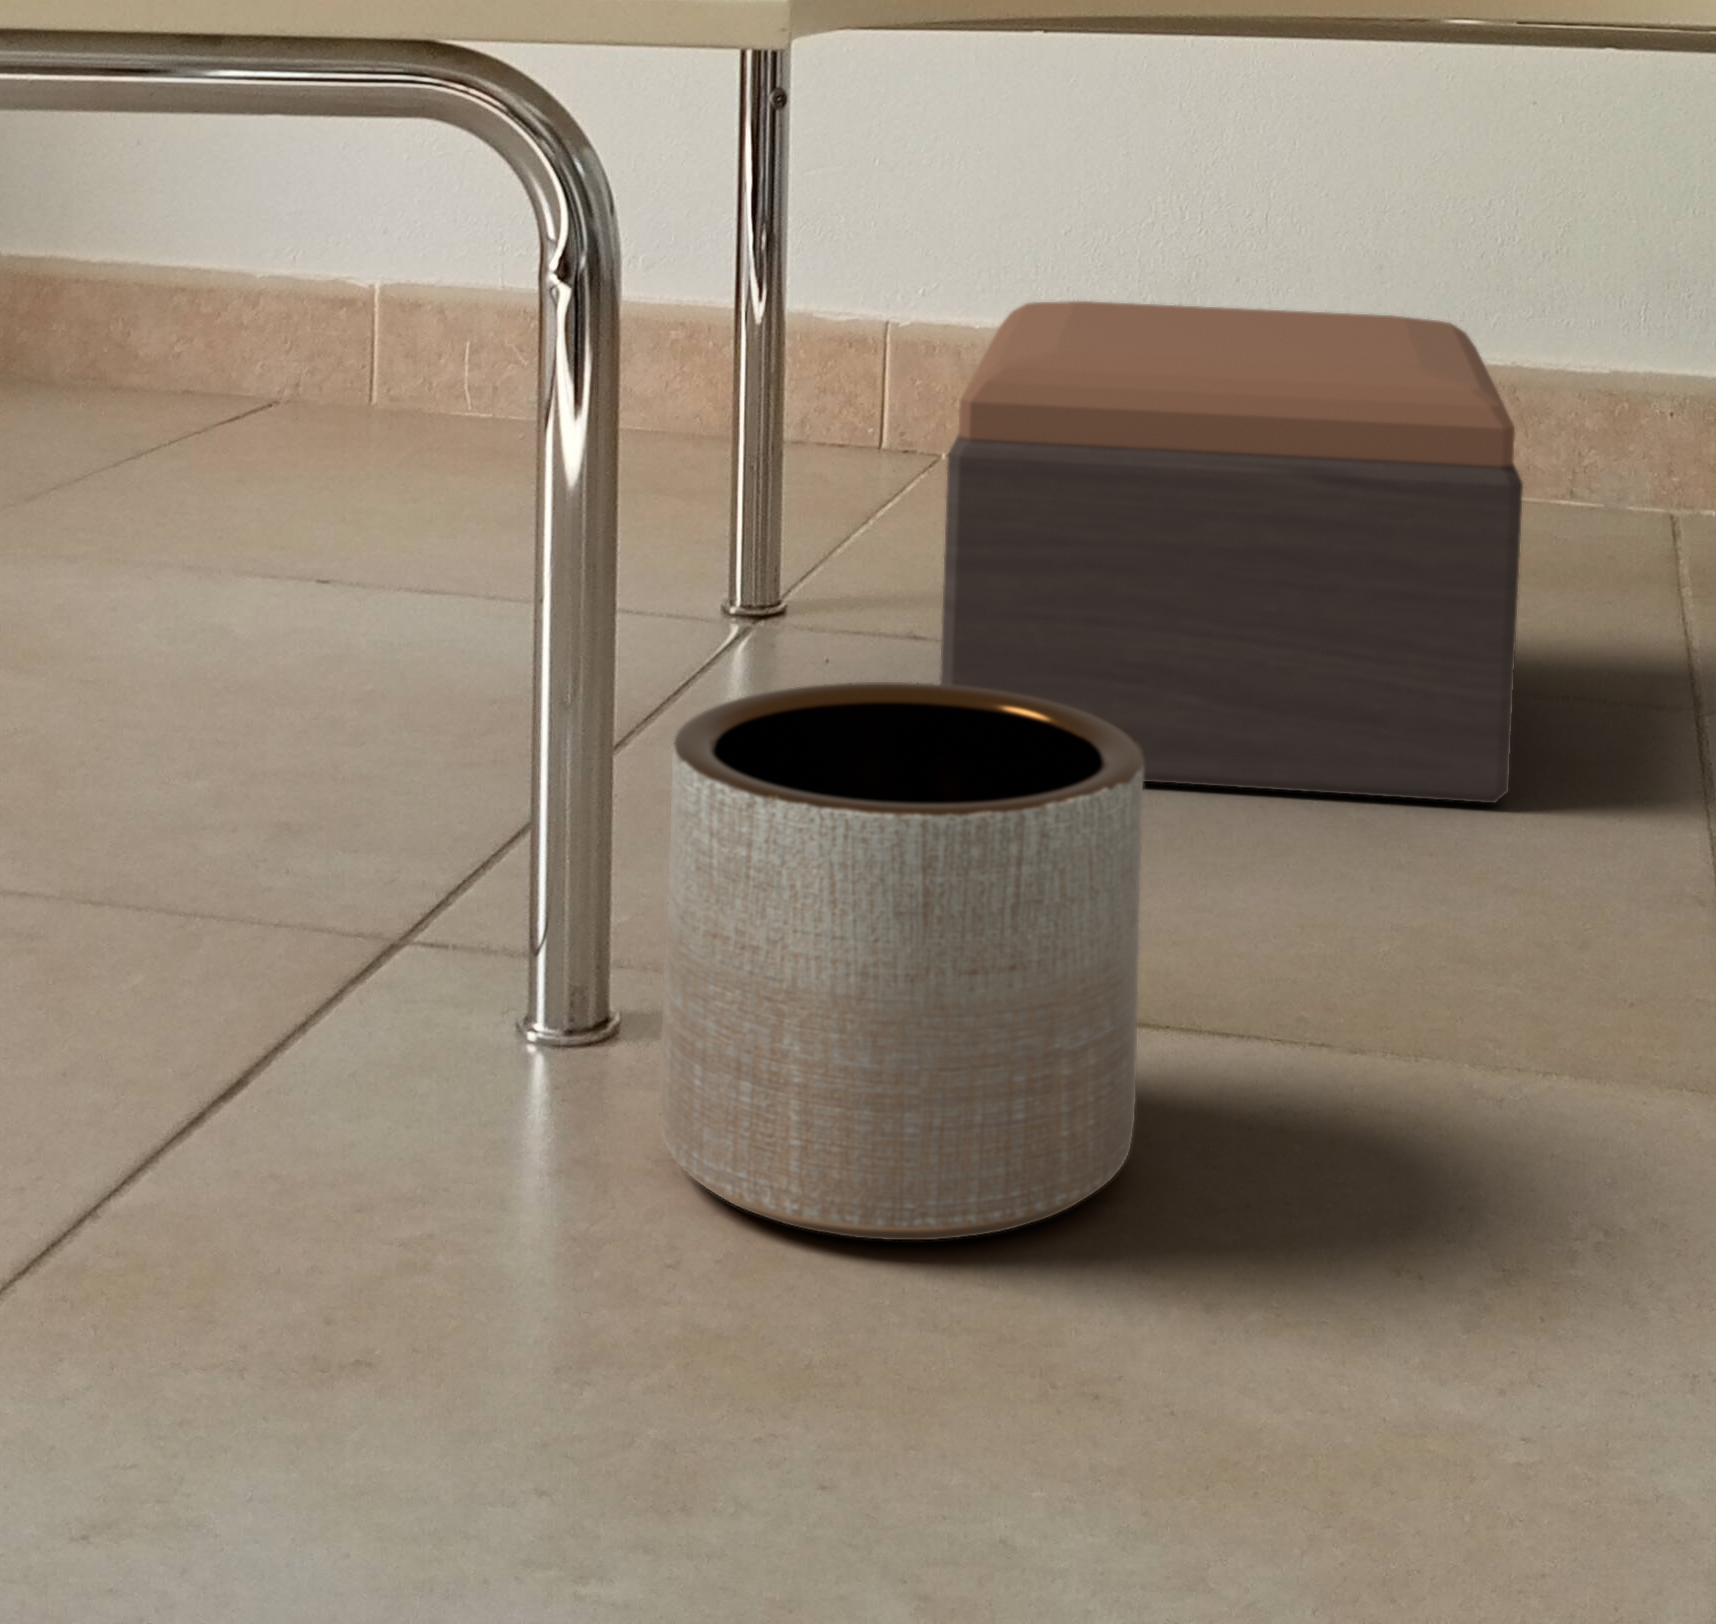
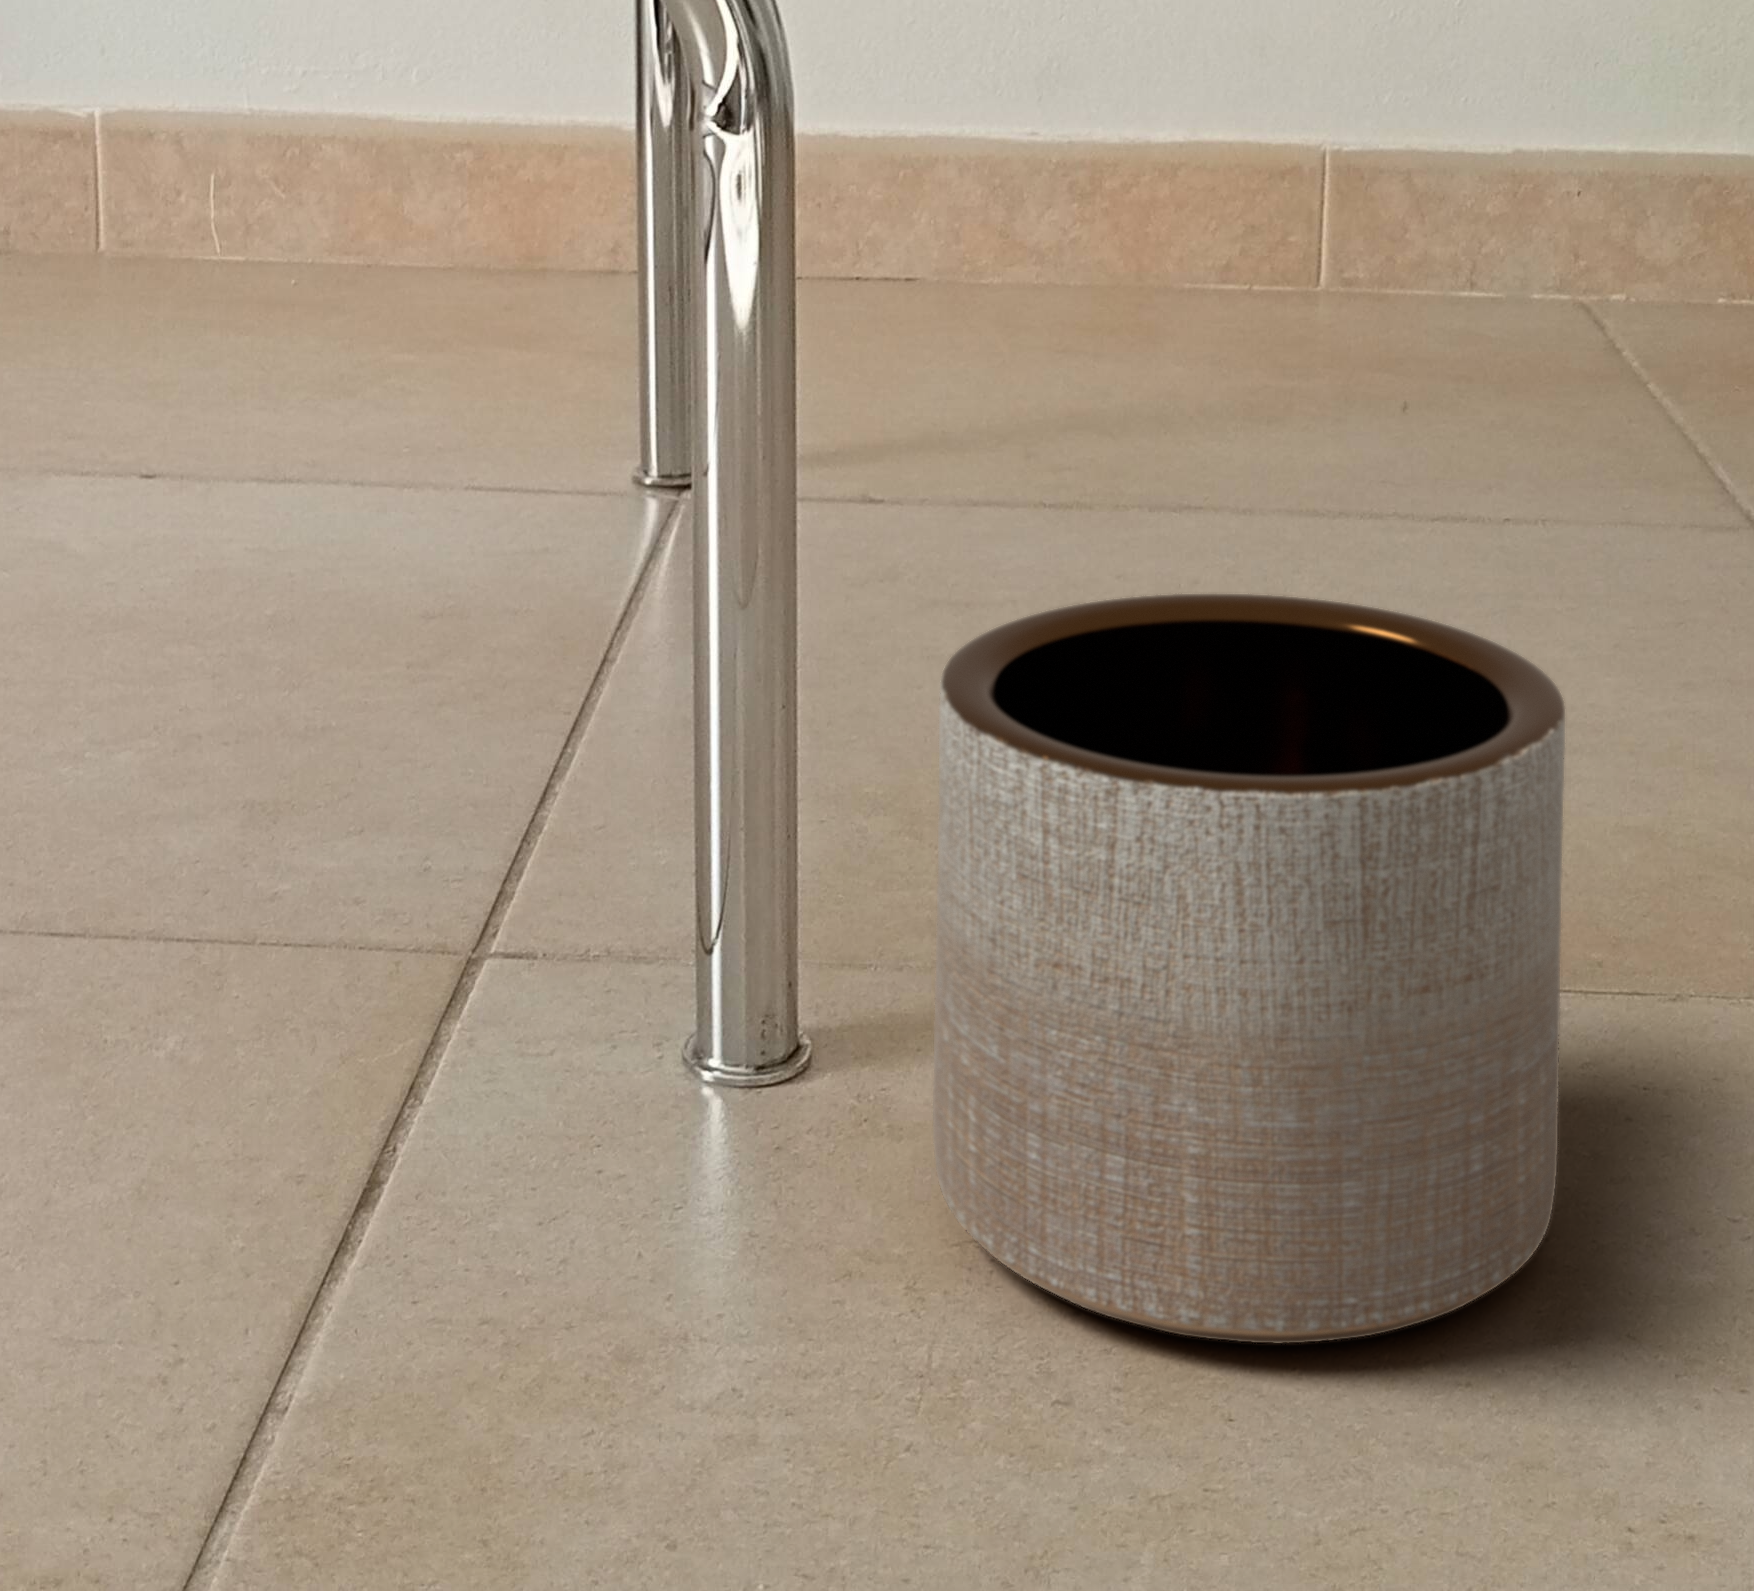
footstool: present [940,301,1523,803] -> none [943,107,1654,662]

